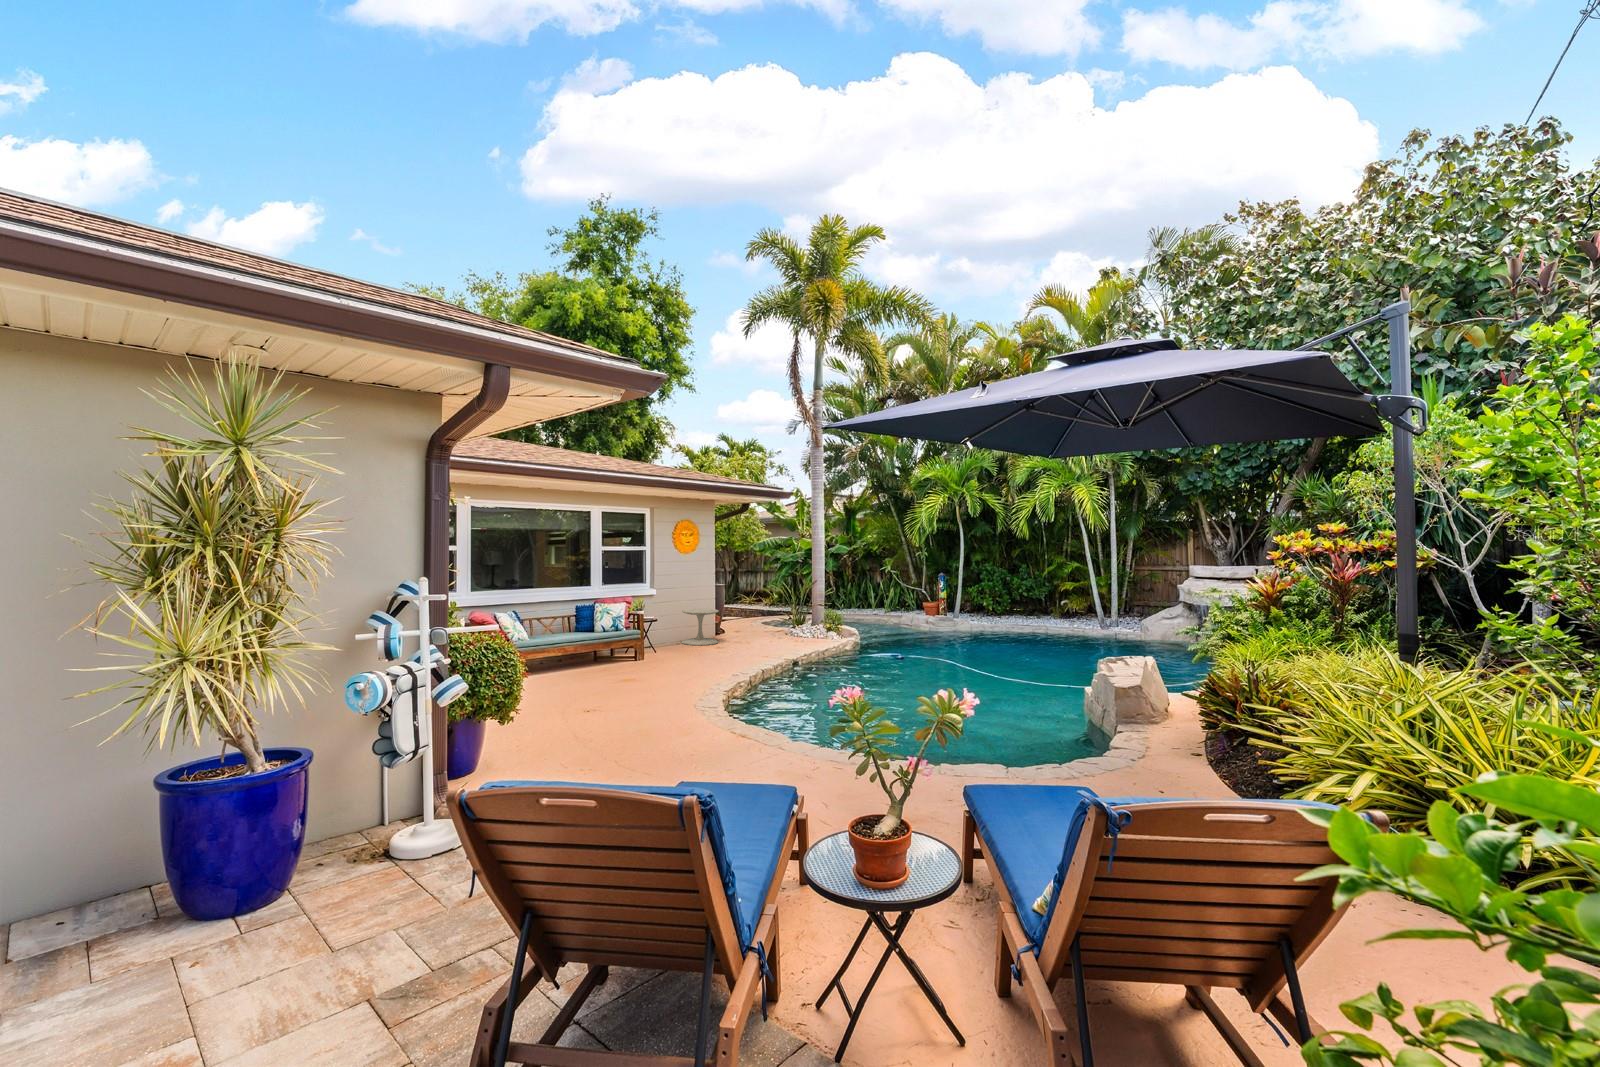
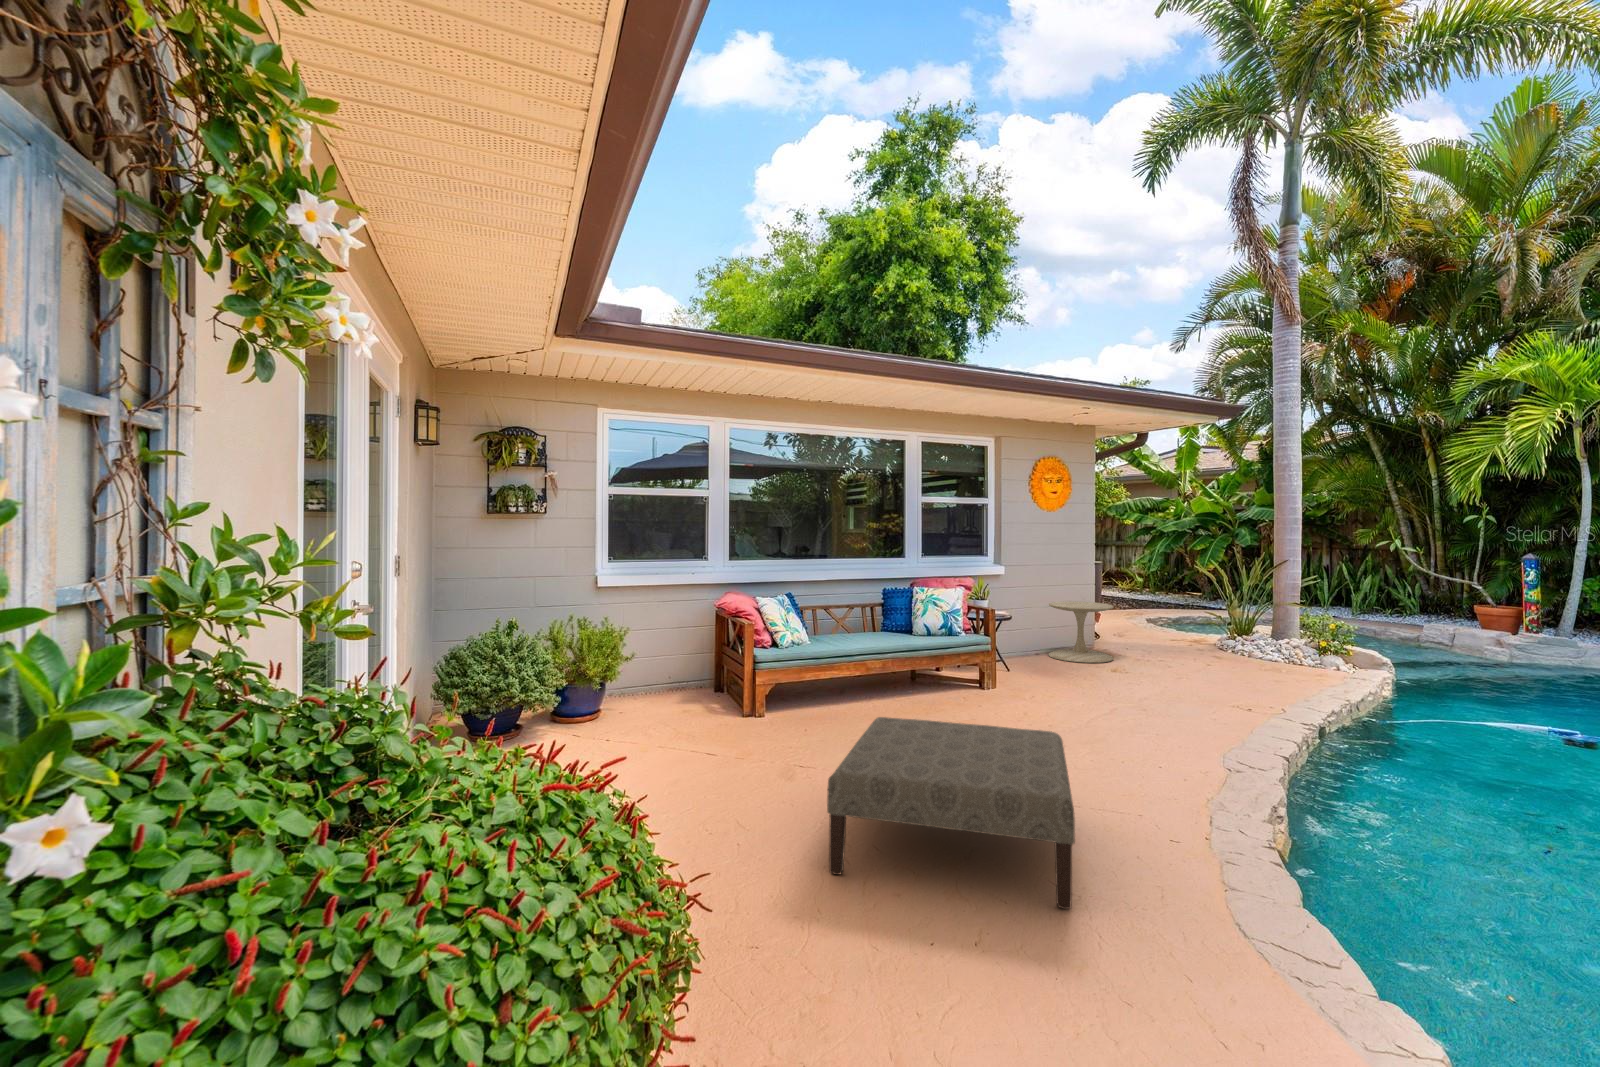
ottoman: none [551,666,654,724] -> present [827,717,1075,909]

